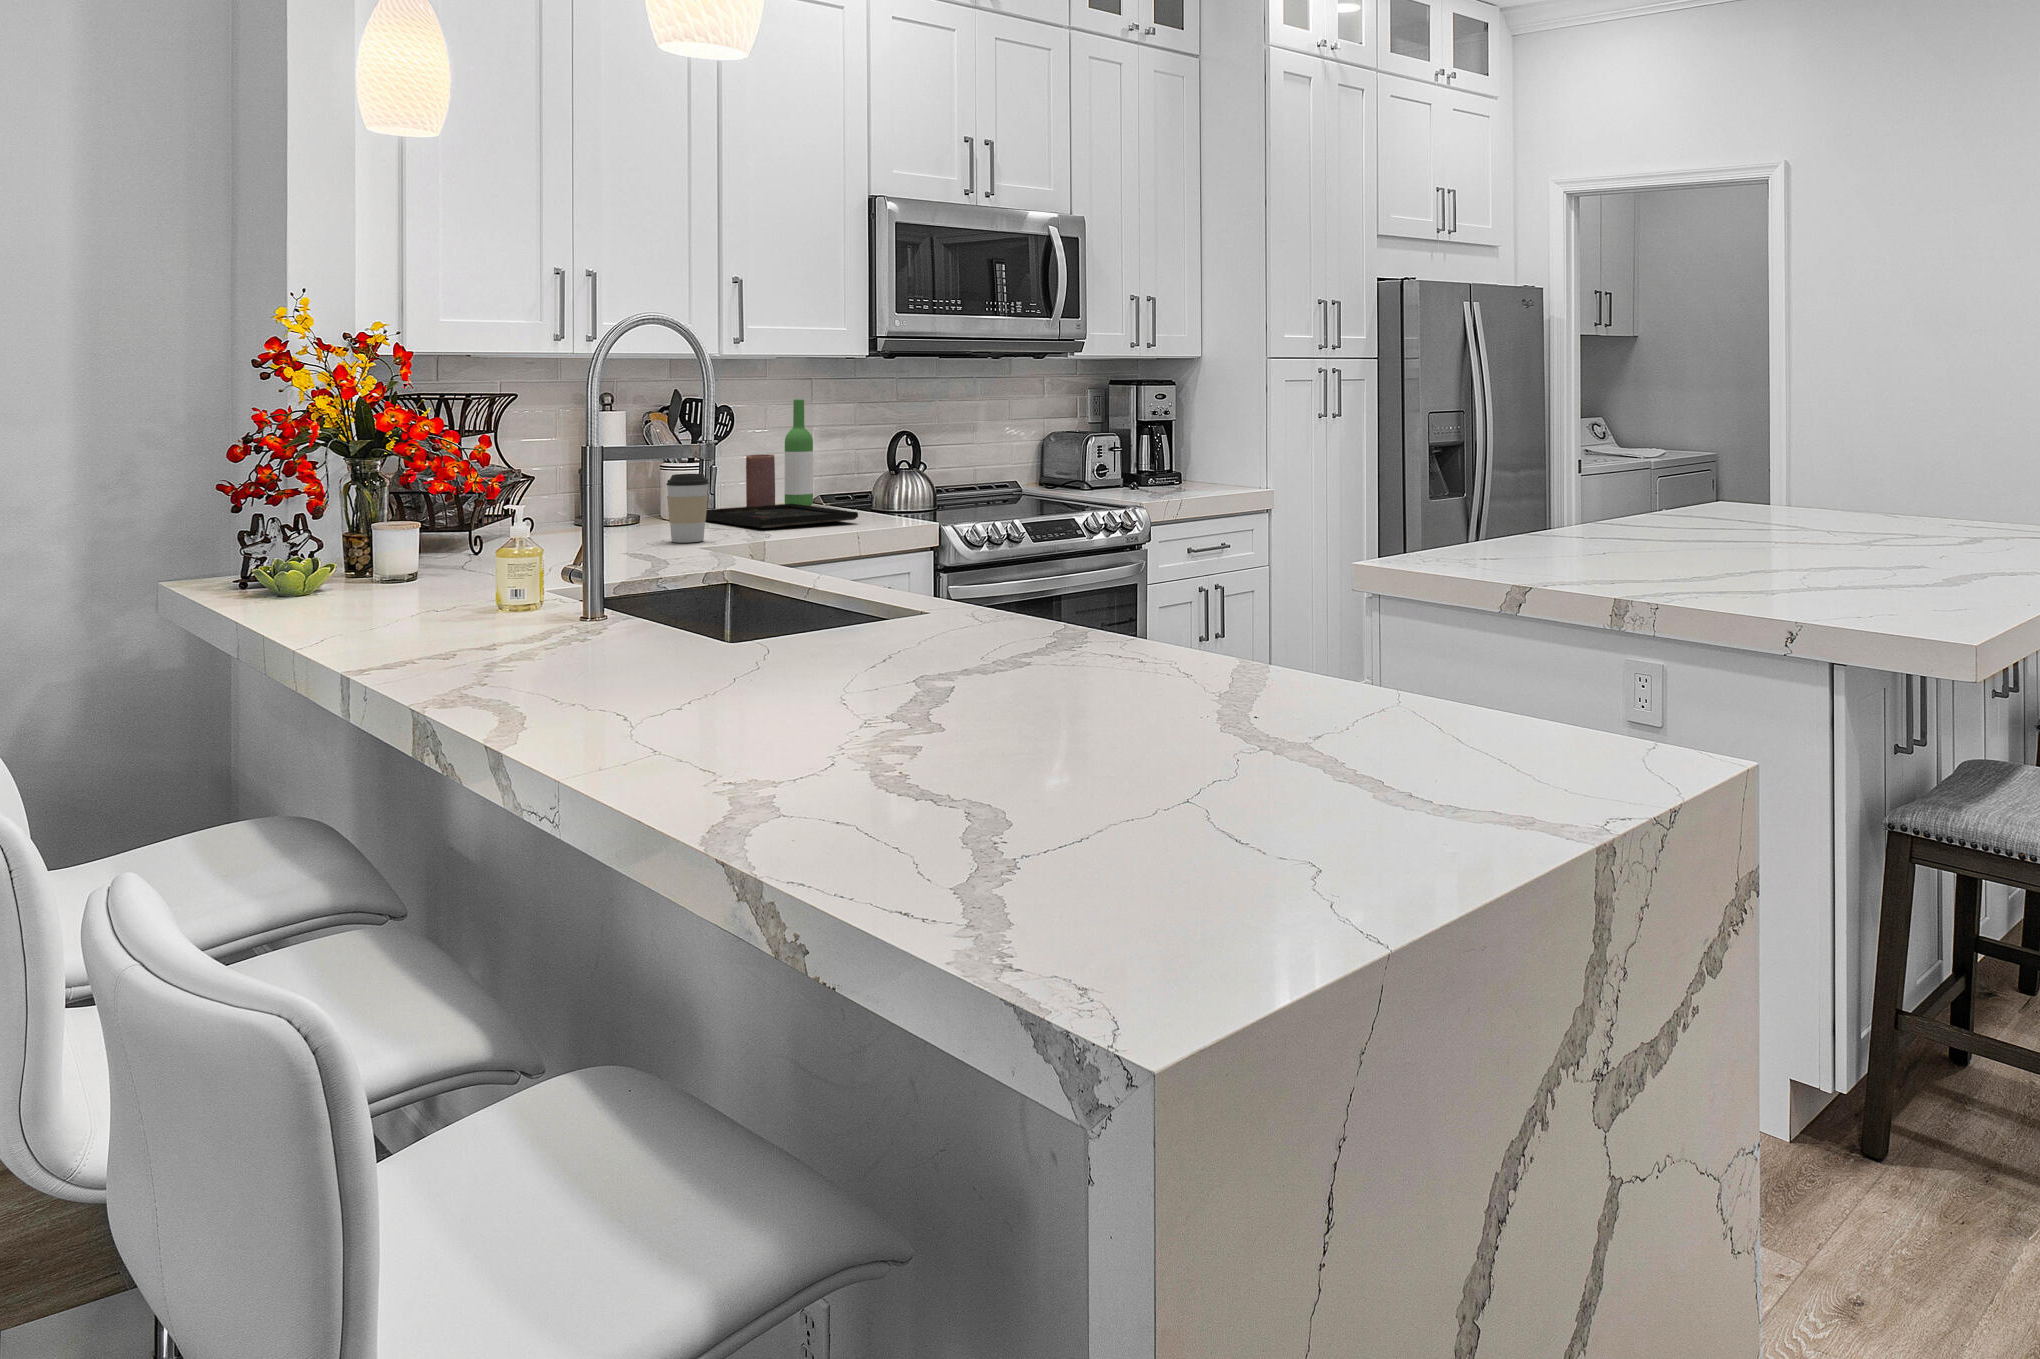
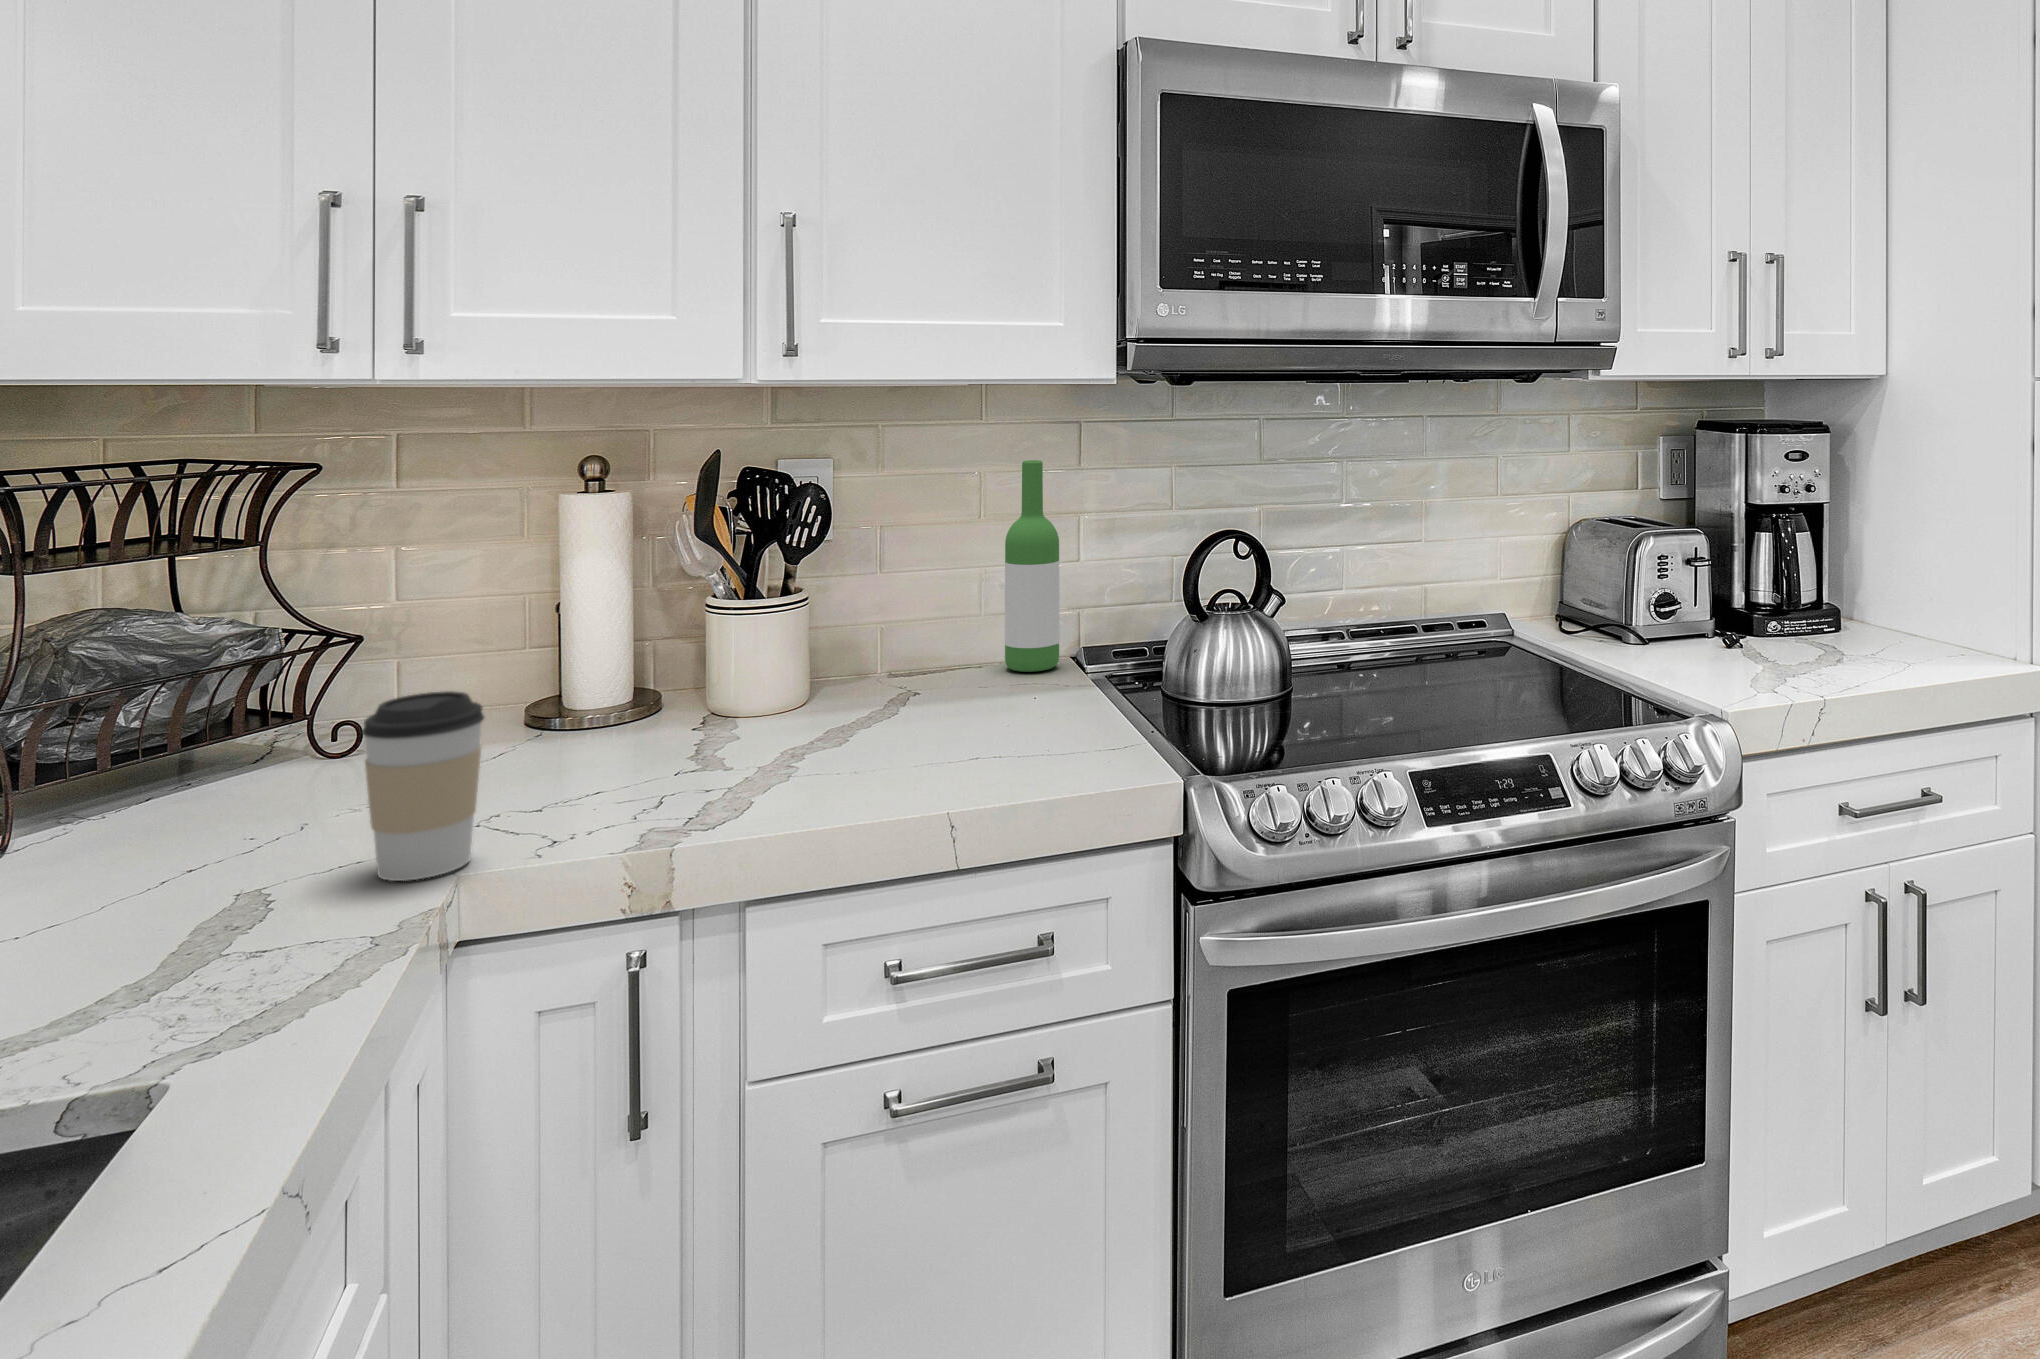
candle: present [746,455,775,507] -> none [905,570,964,687]
tray: present [706,504,858,528] -> none [717,686,984,797]

